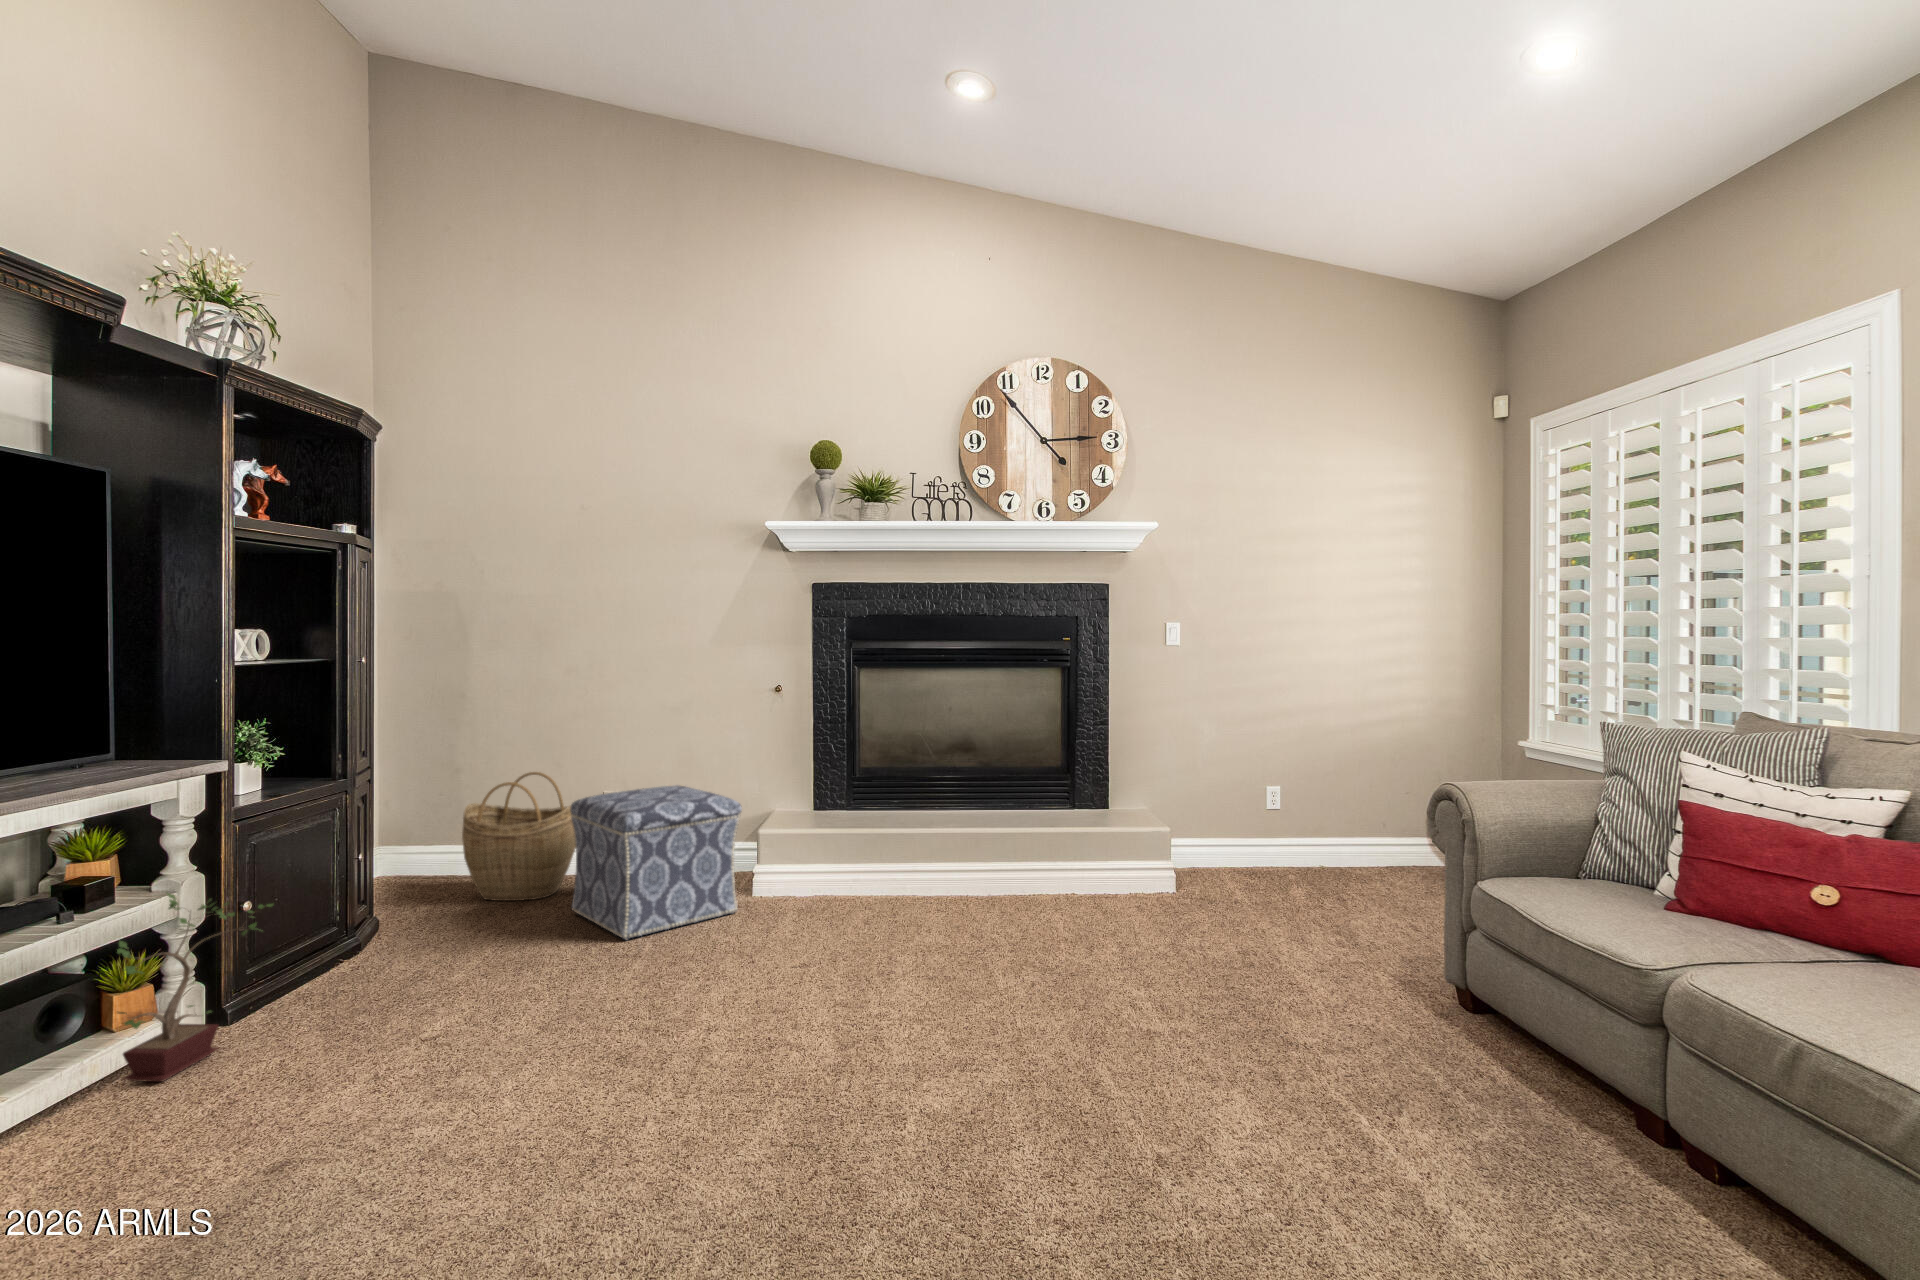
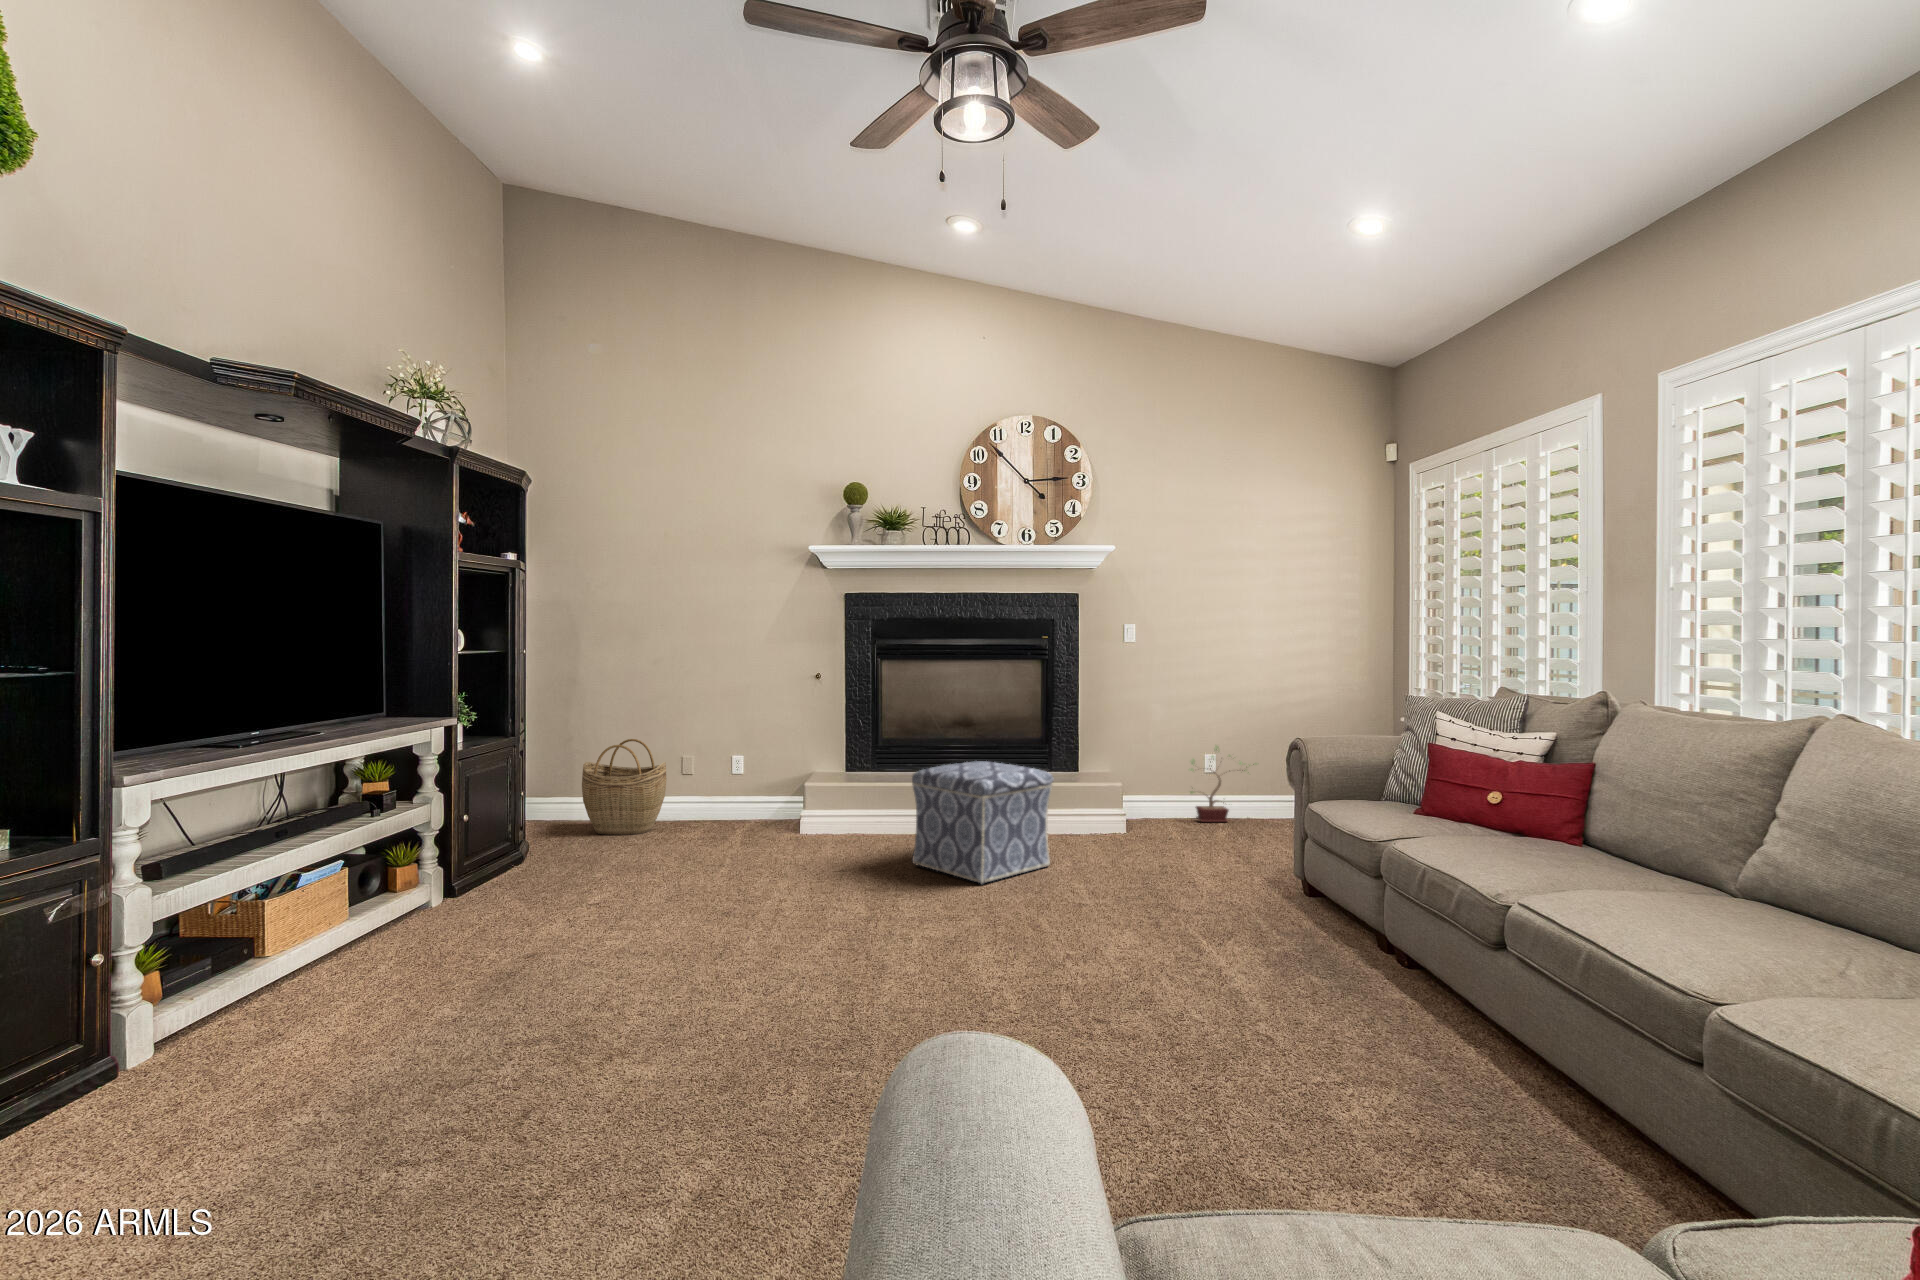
ottoman: present [570,785,742,940] -> present [912,761,1053,884]
potted plant: present [117,893,273,1082] -> present [1190,746,1254,822]

